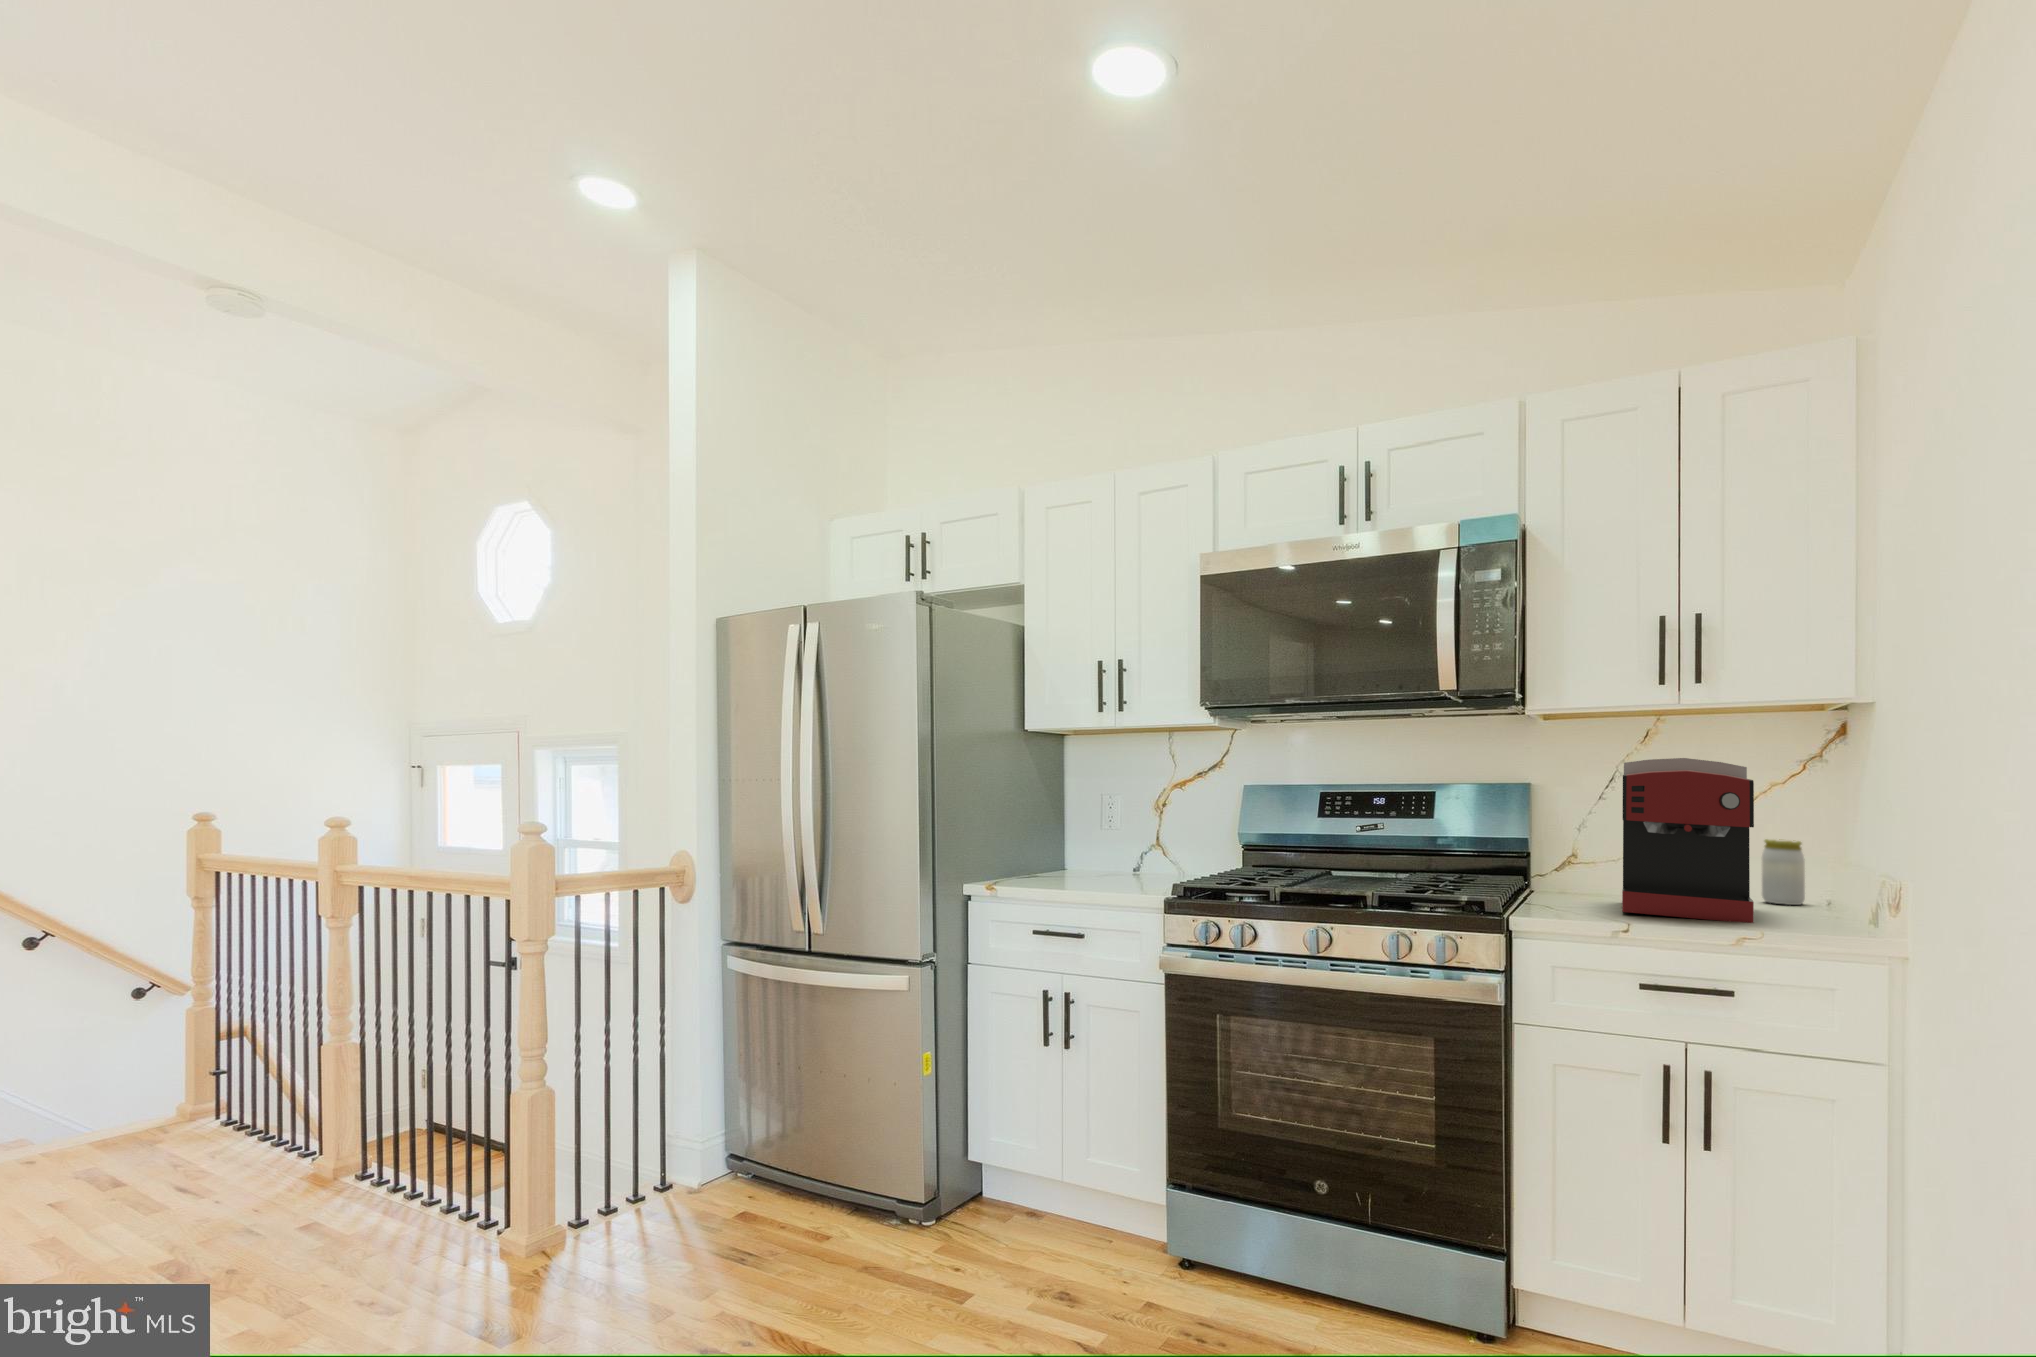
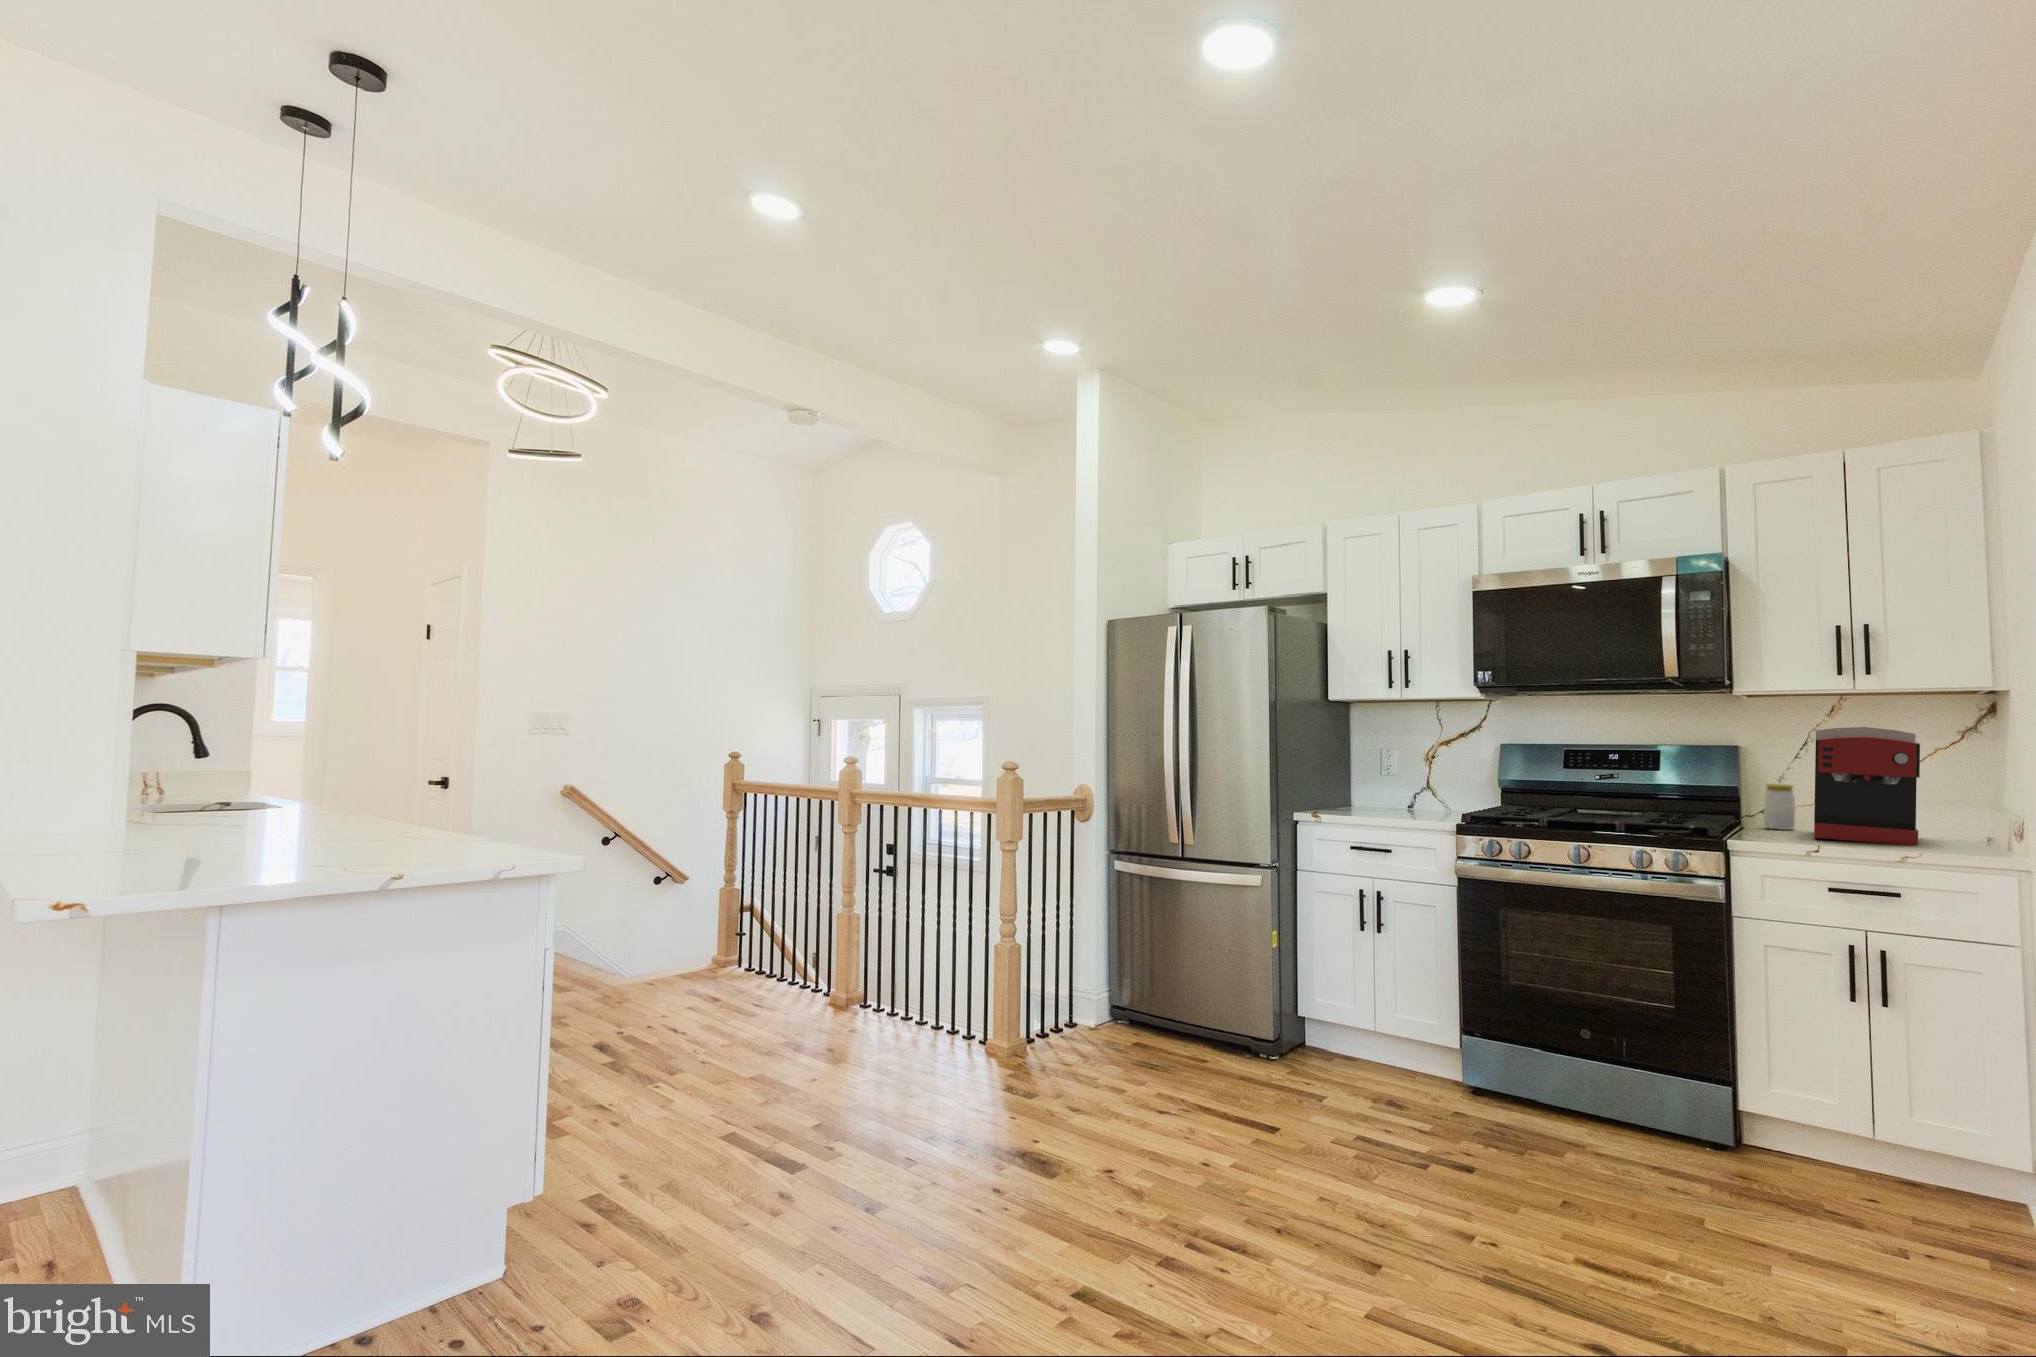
jar: present [1762,839,1805,905] -> present [1763,784,1795,830]

